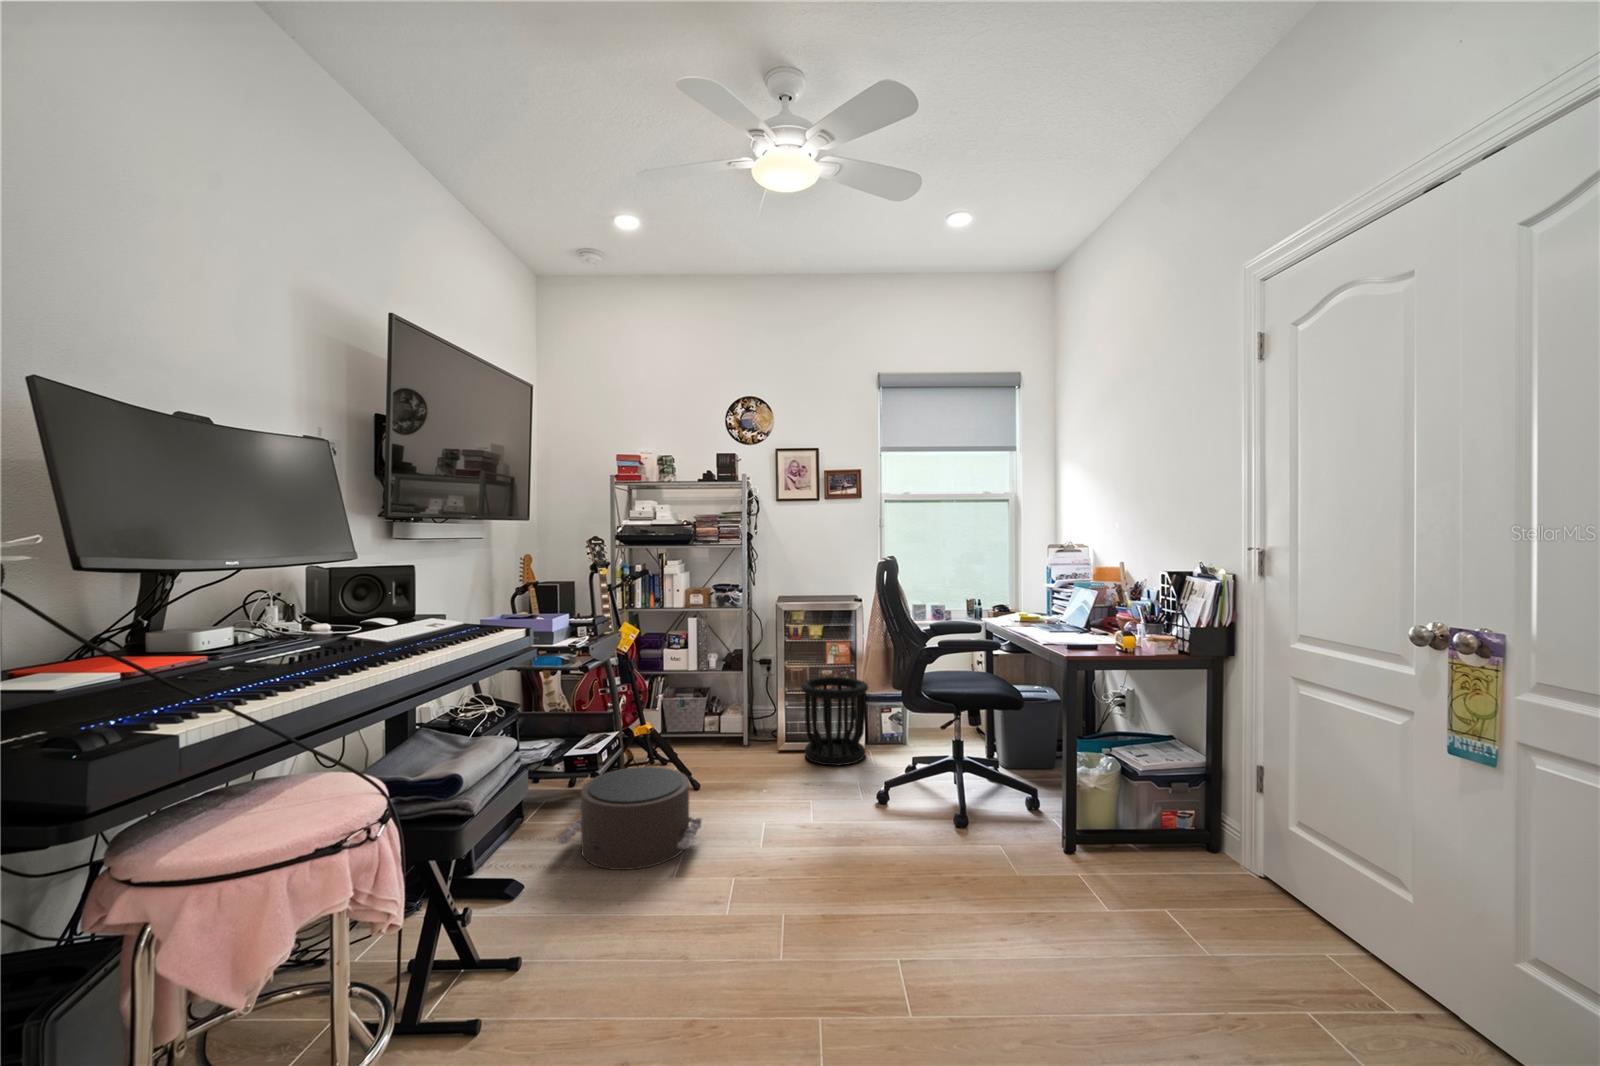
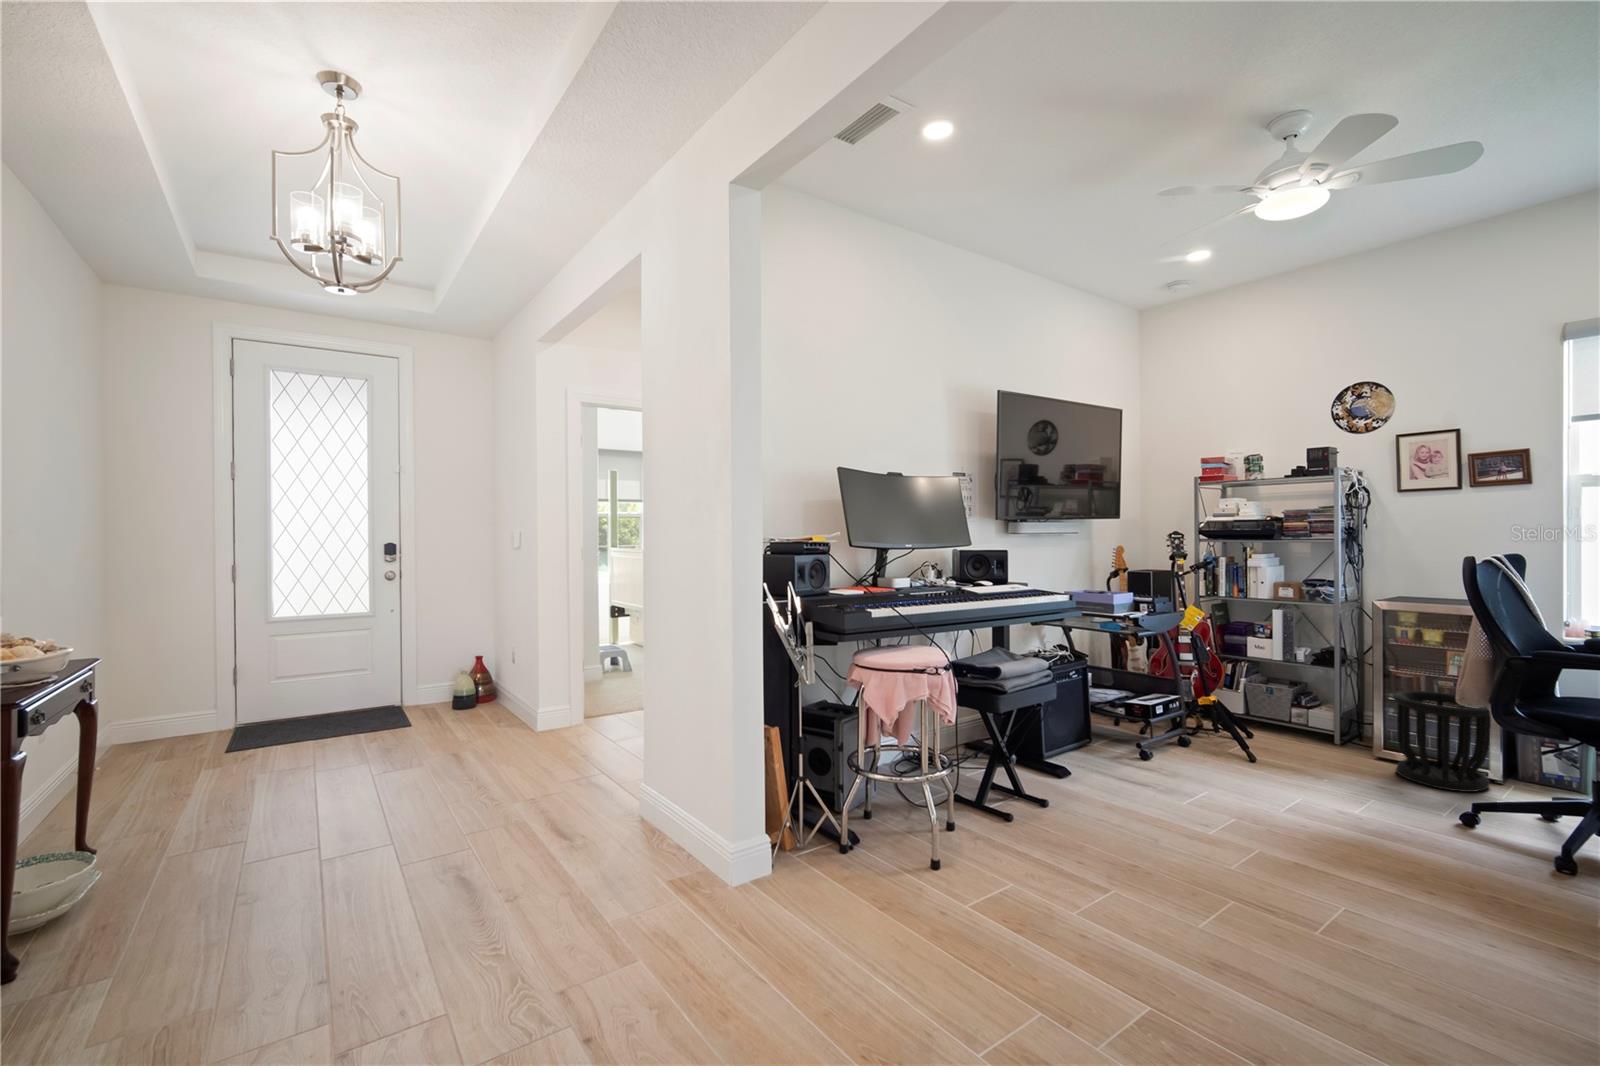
pouf: present [558,767,702,870] -> none [1095,716,1217,789]

